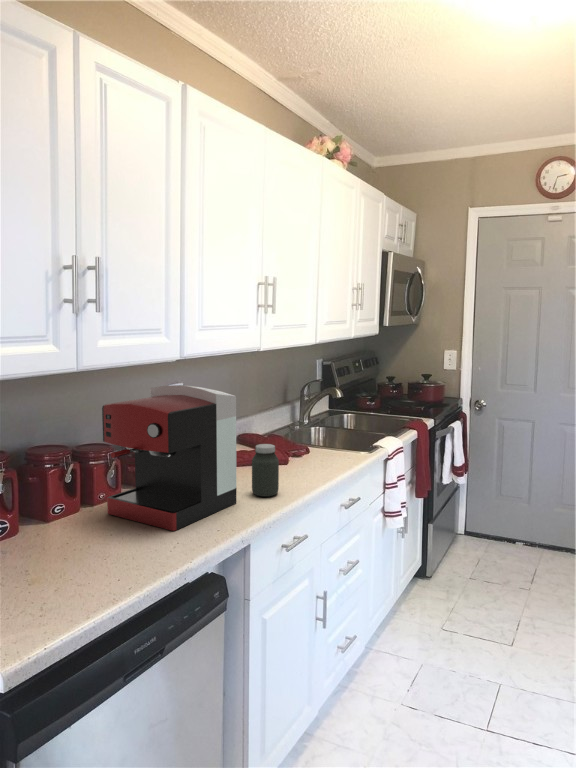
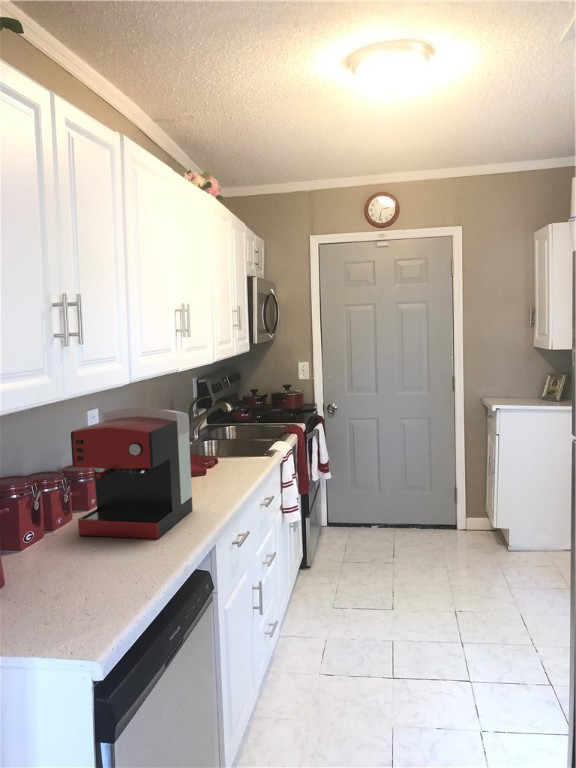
jar: present [252,444,279,497] -> none [198,455,223,502]

